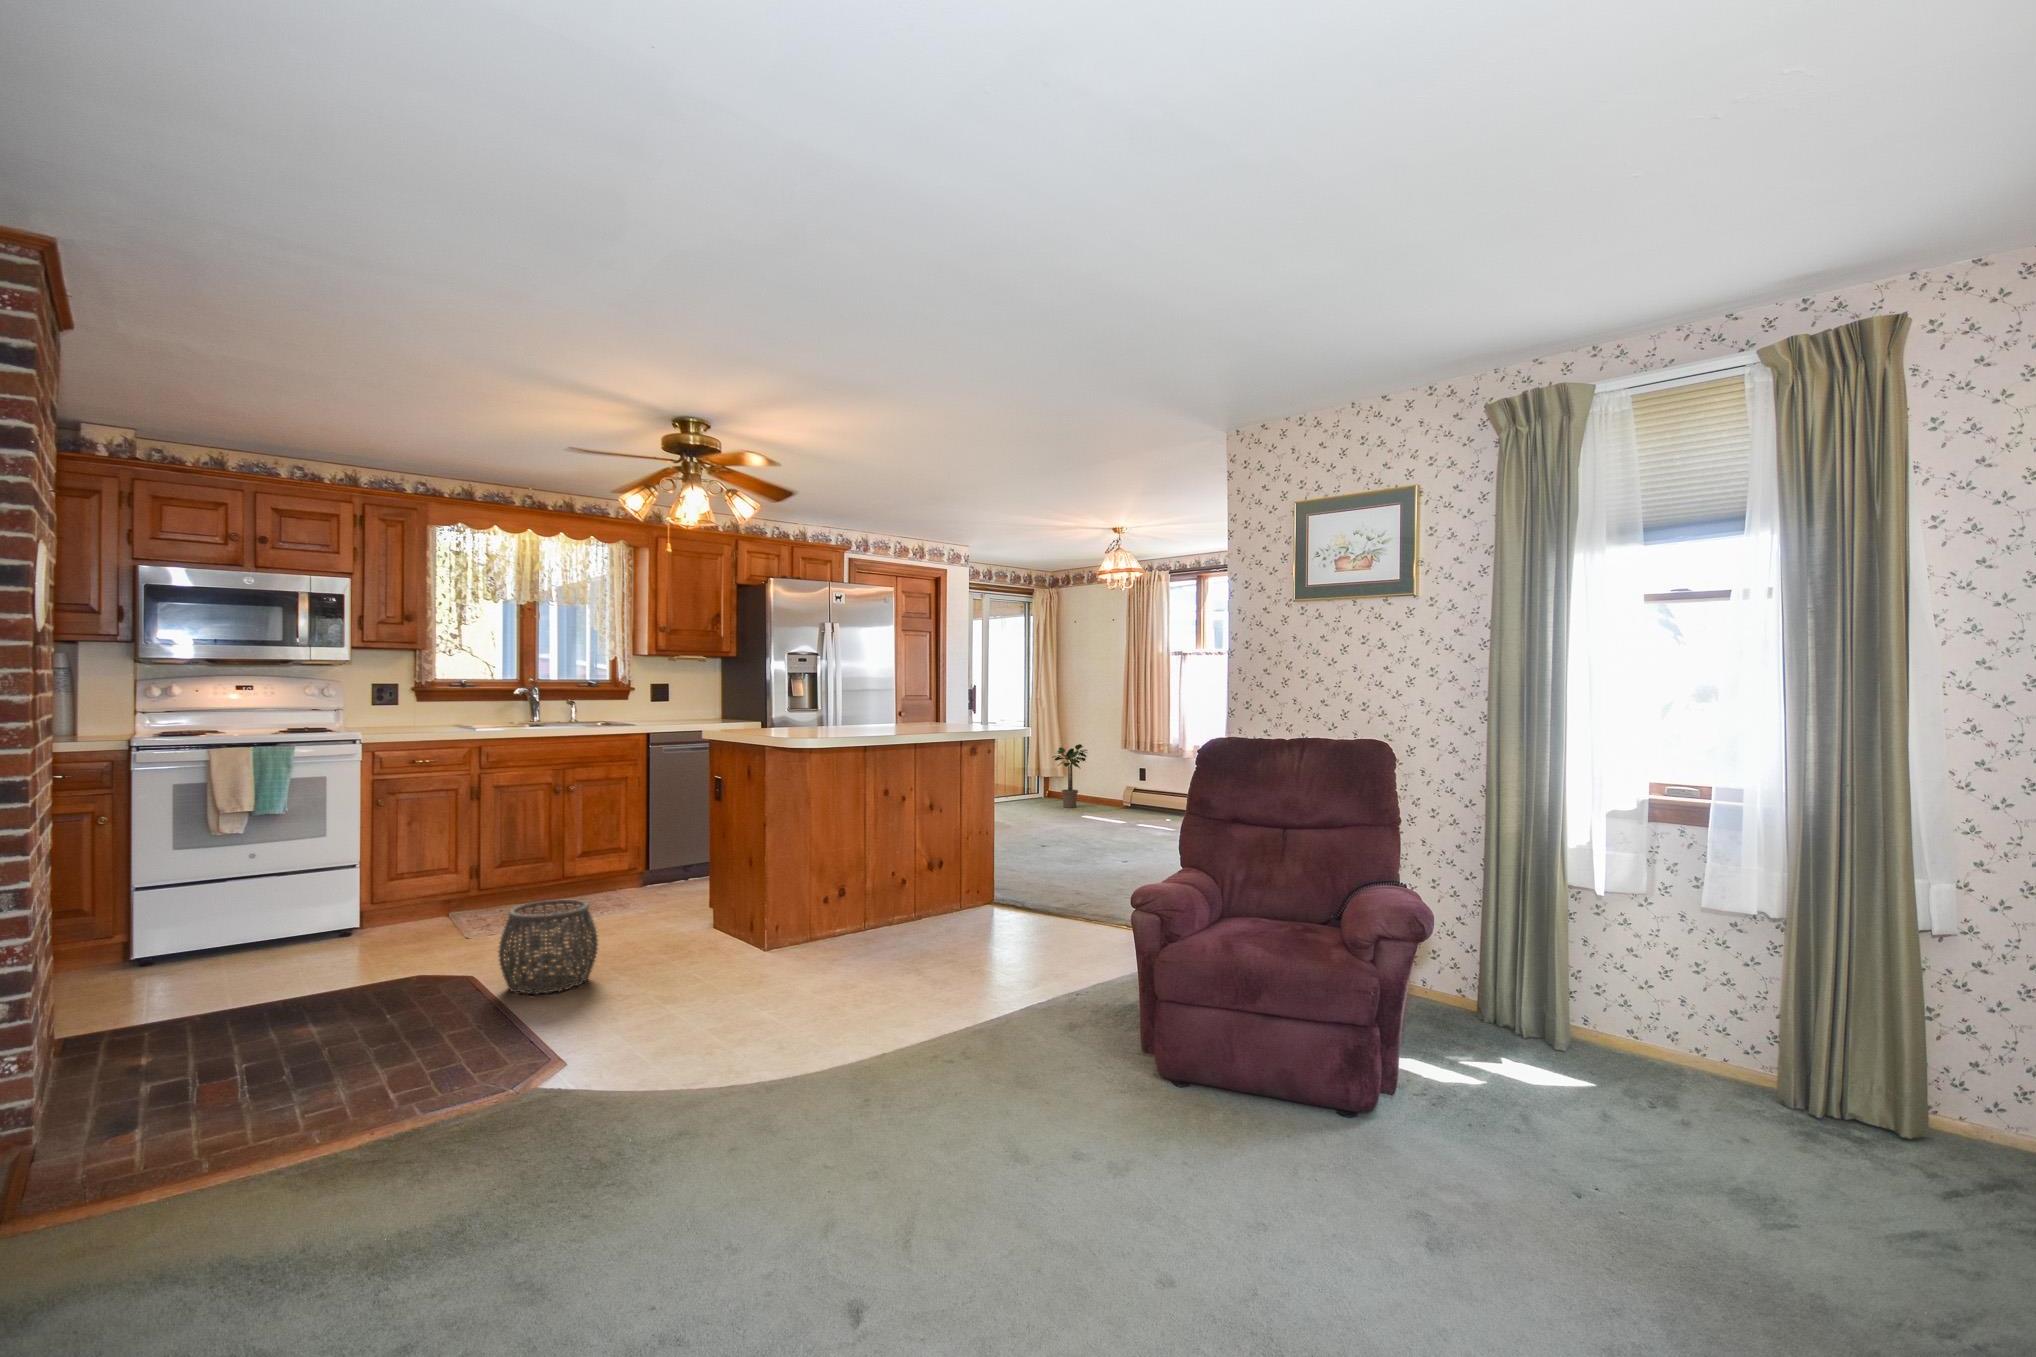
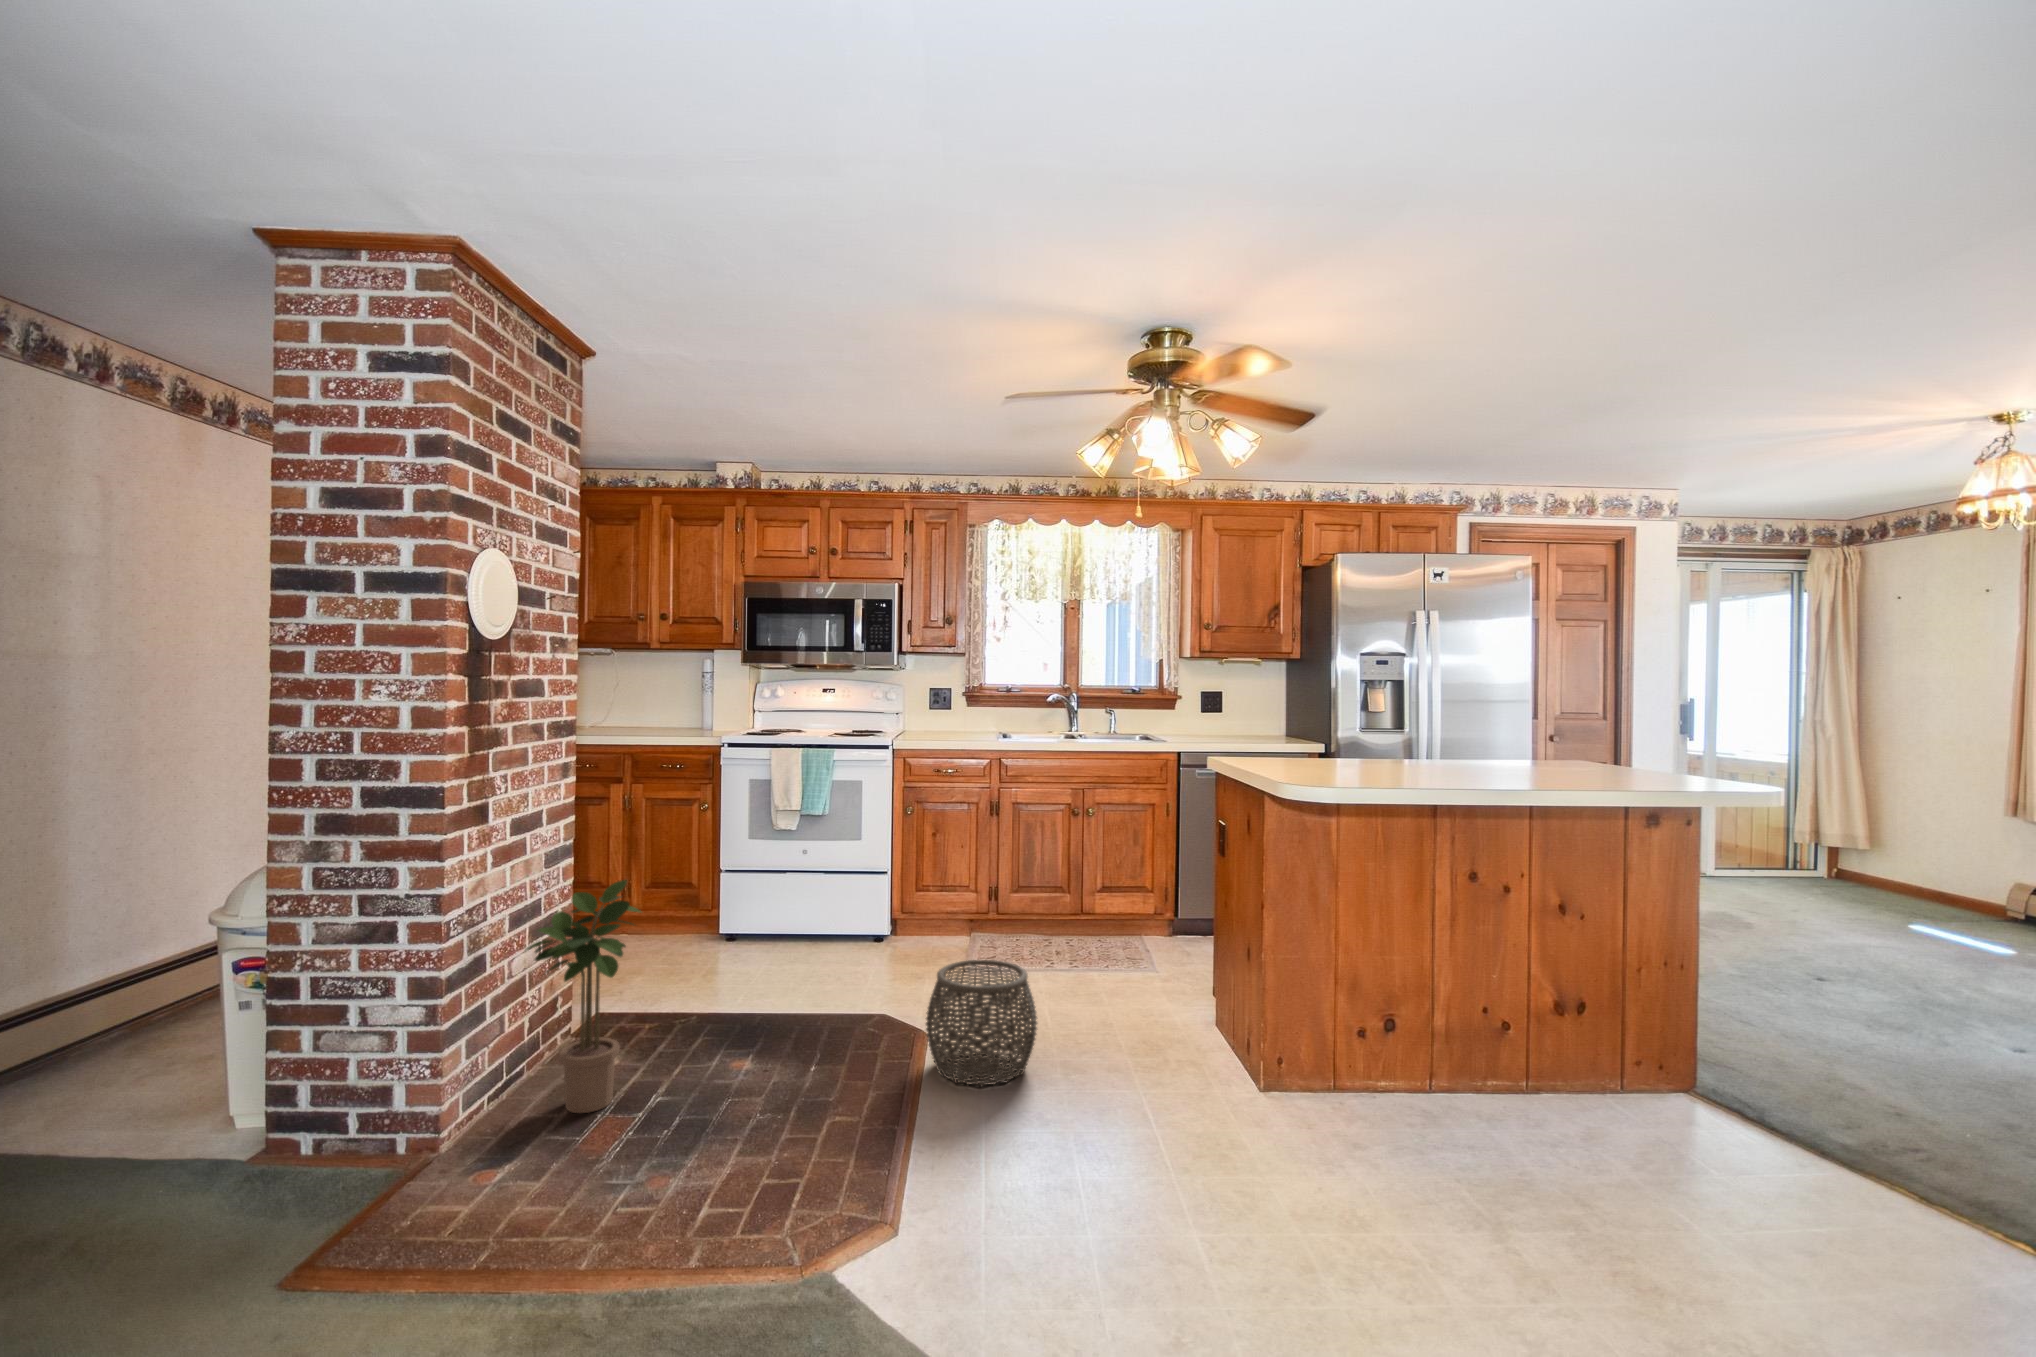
potted plant: present [1052,744,1087,808] -> present [526,880,641,1113]

